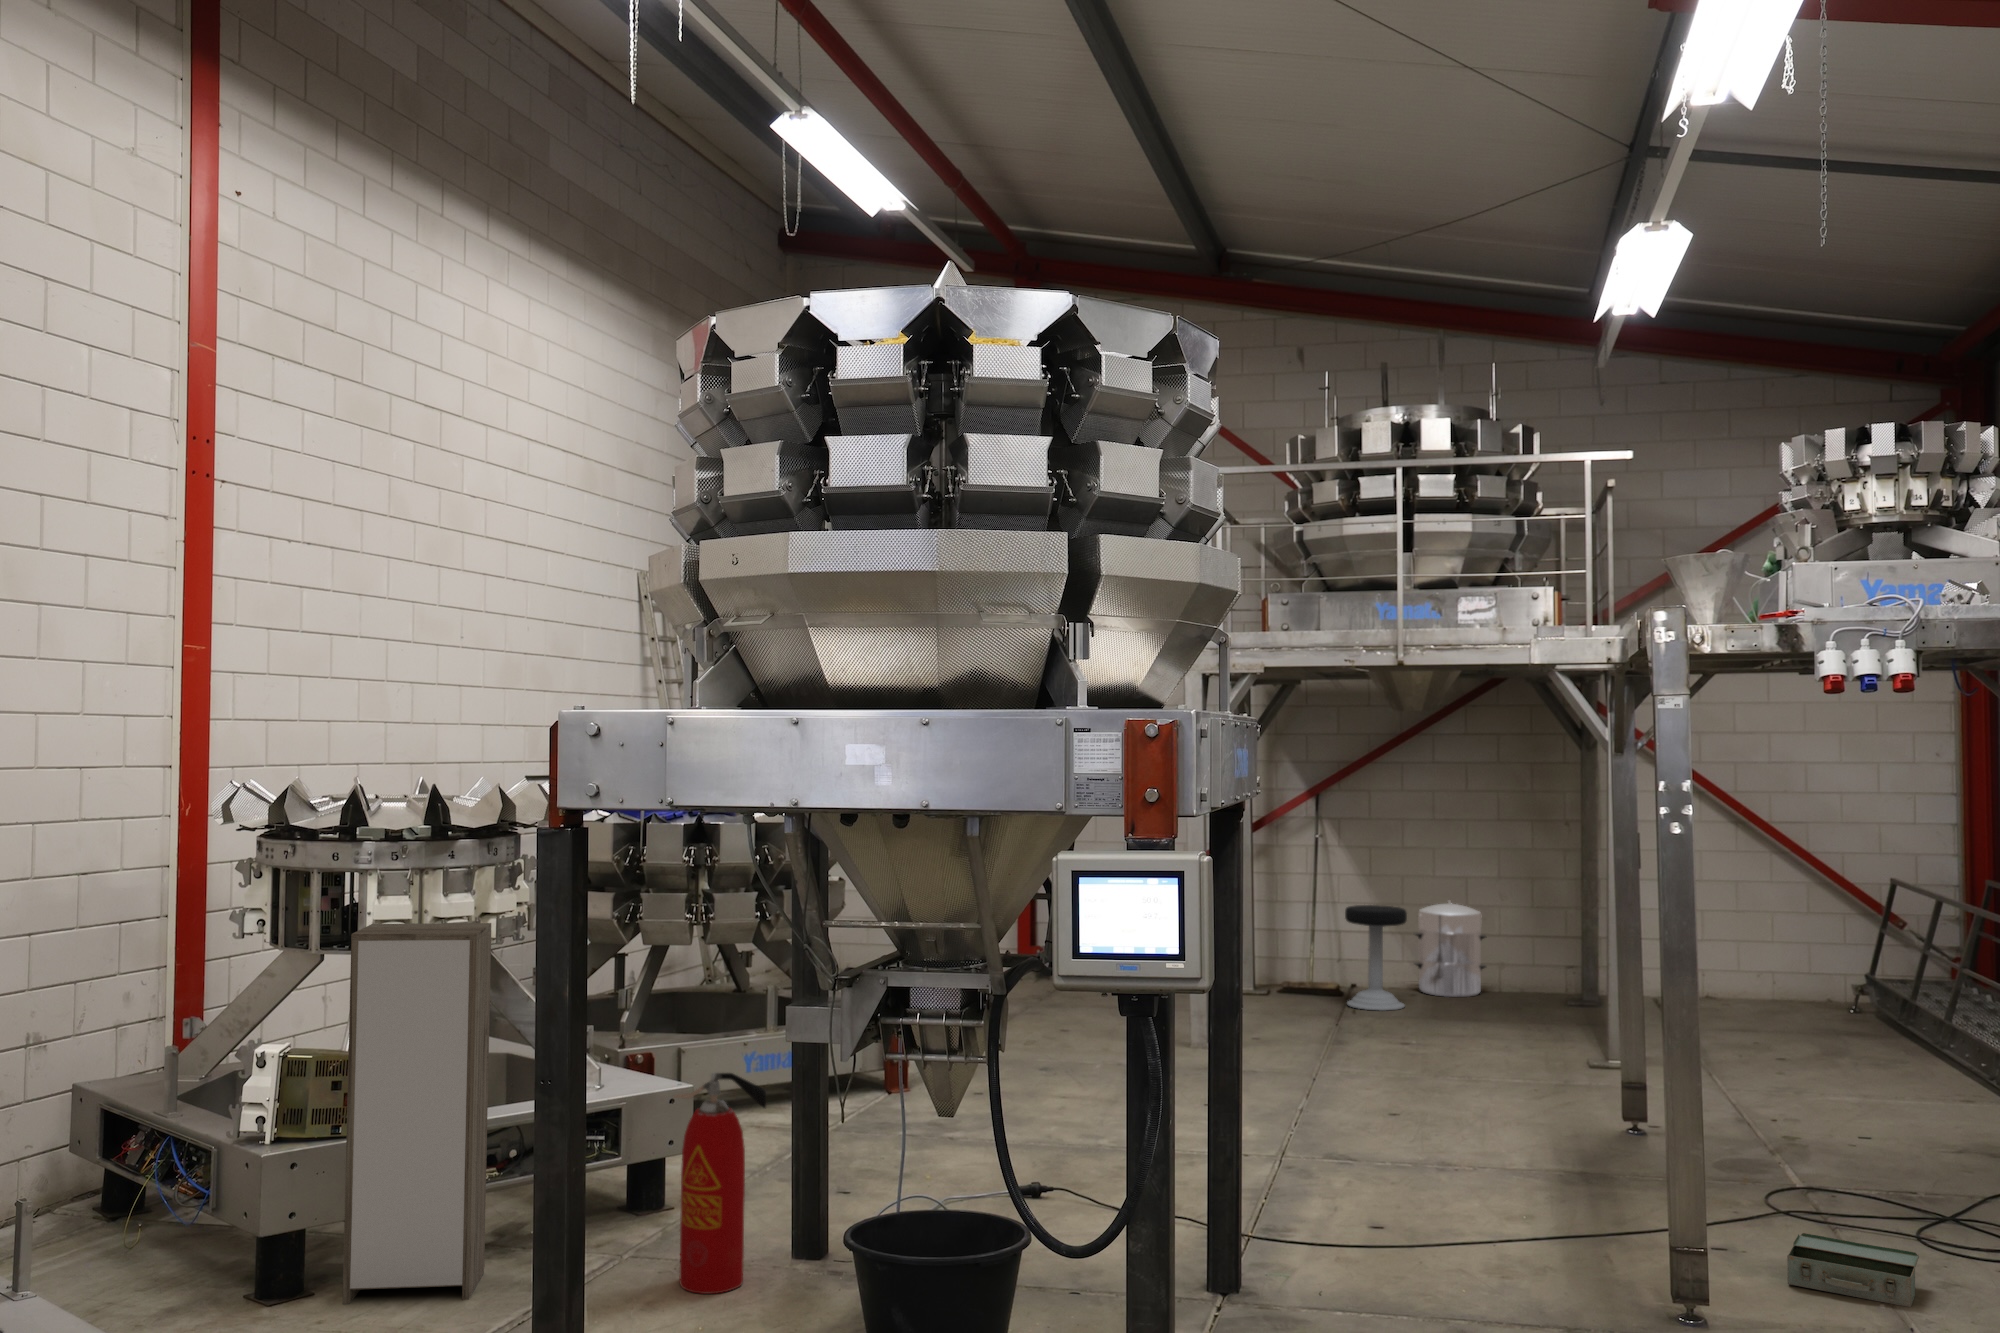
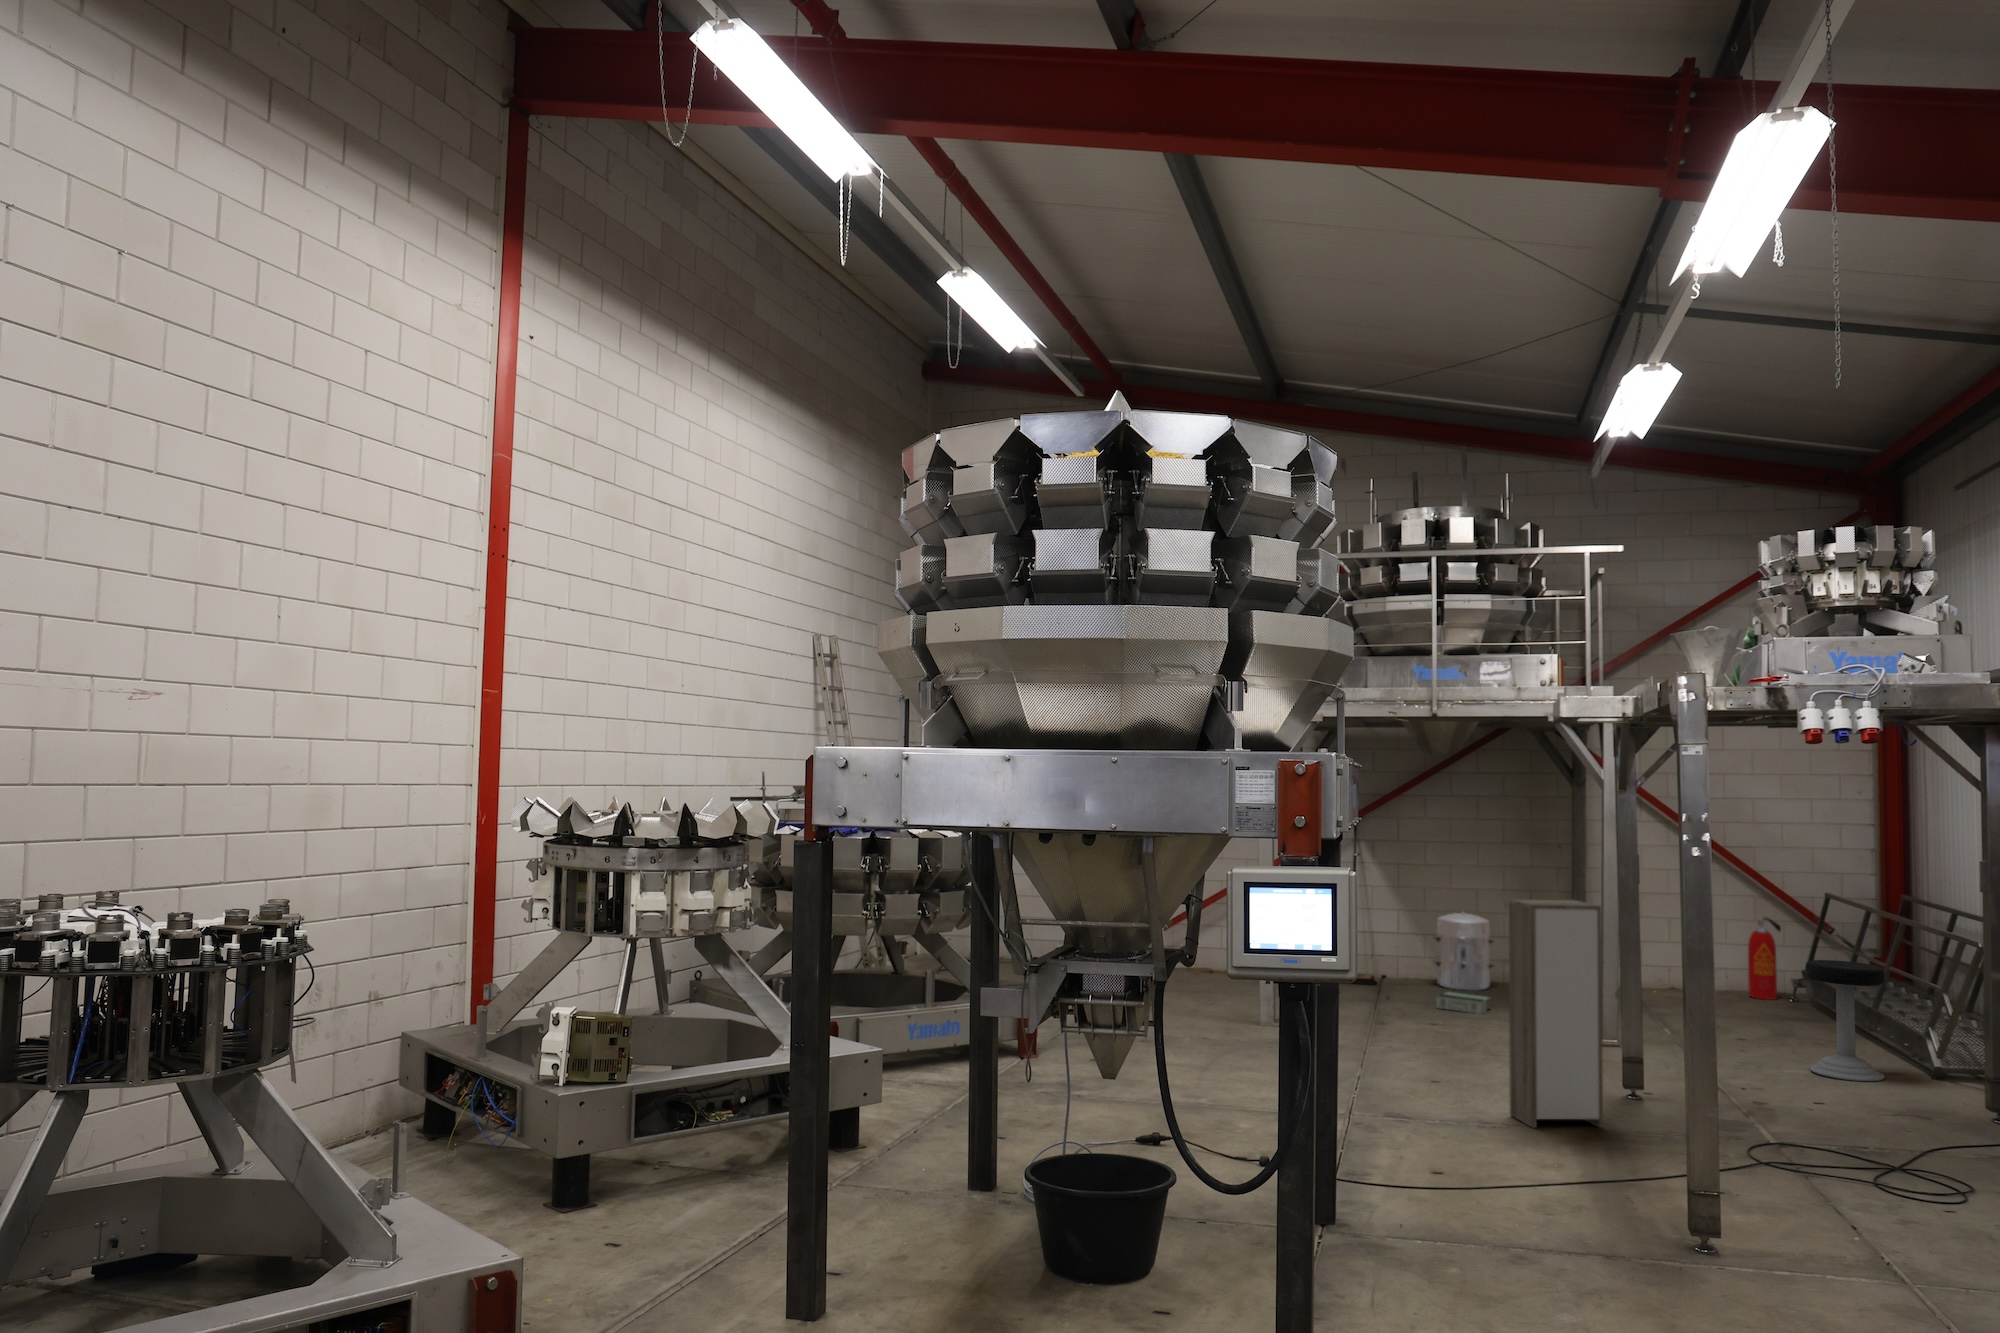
stool: present [1345,905,1407,1011] -> present [1806,960,1885,1081]
storage cabinet: present [342,923,491,1304] -> present [1509,899,1603,1128]
fire extinguisher: present [674,1073,766,1294] -> present [1748,917,1781,1000]
toolbox: present [1787,1233,1919,1307] -> present [1436,991,1490,1014]

